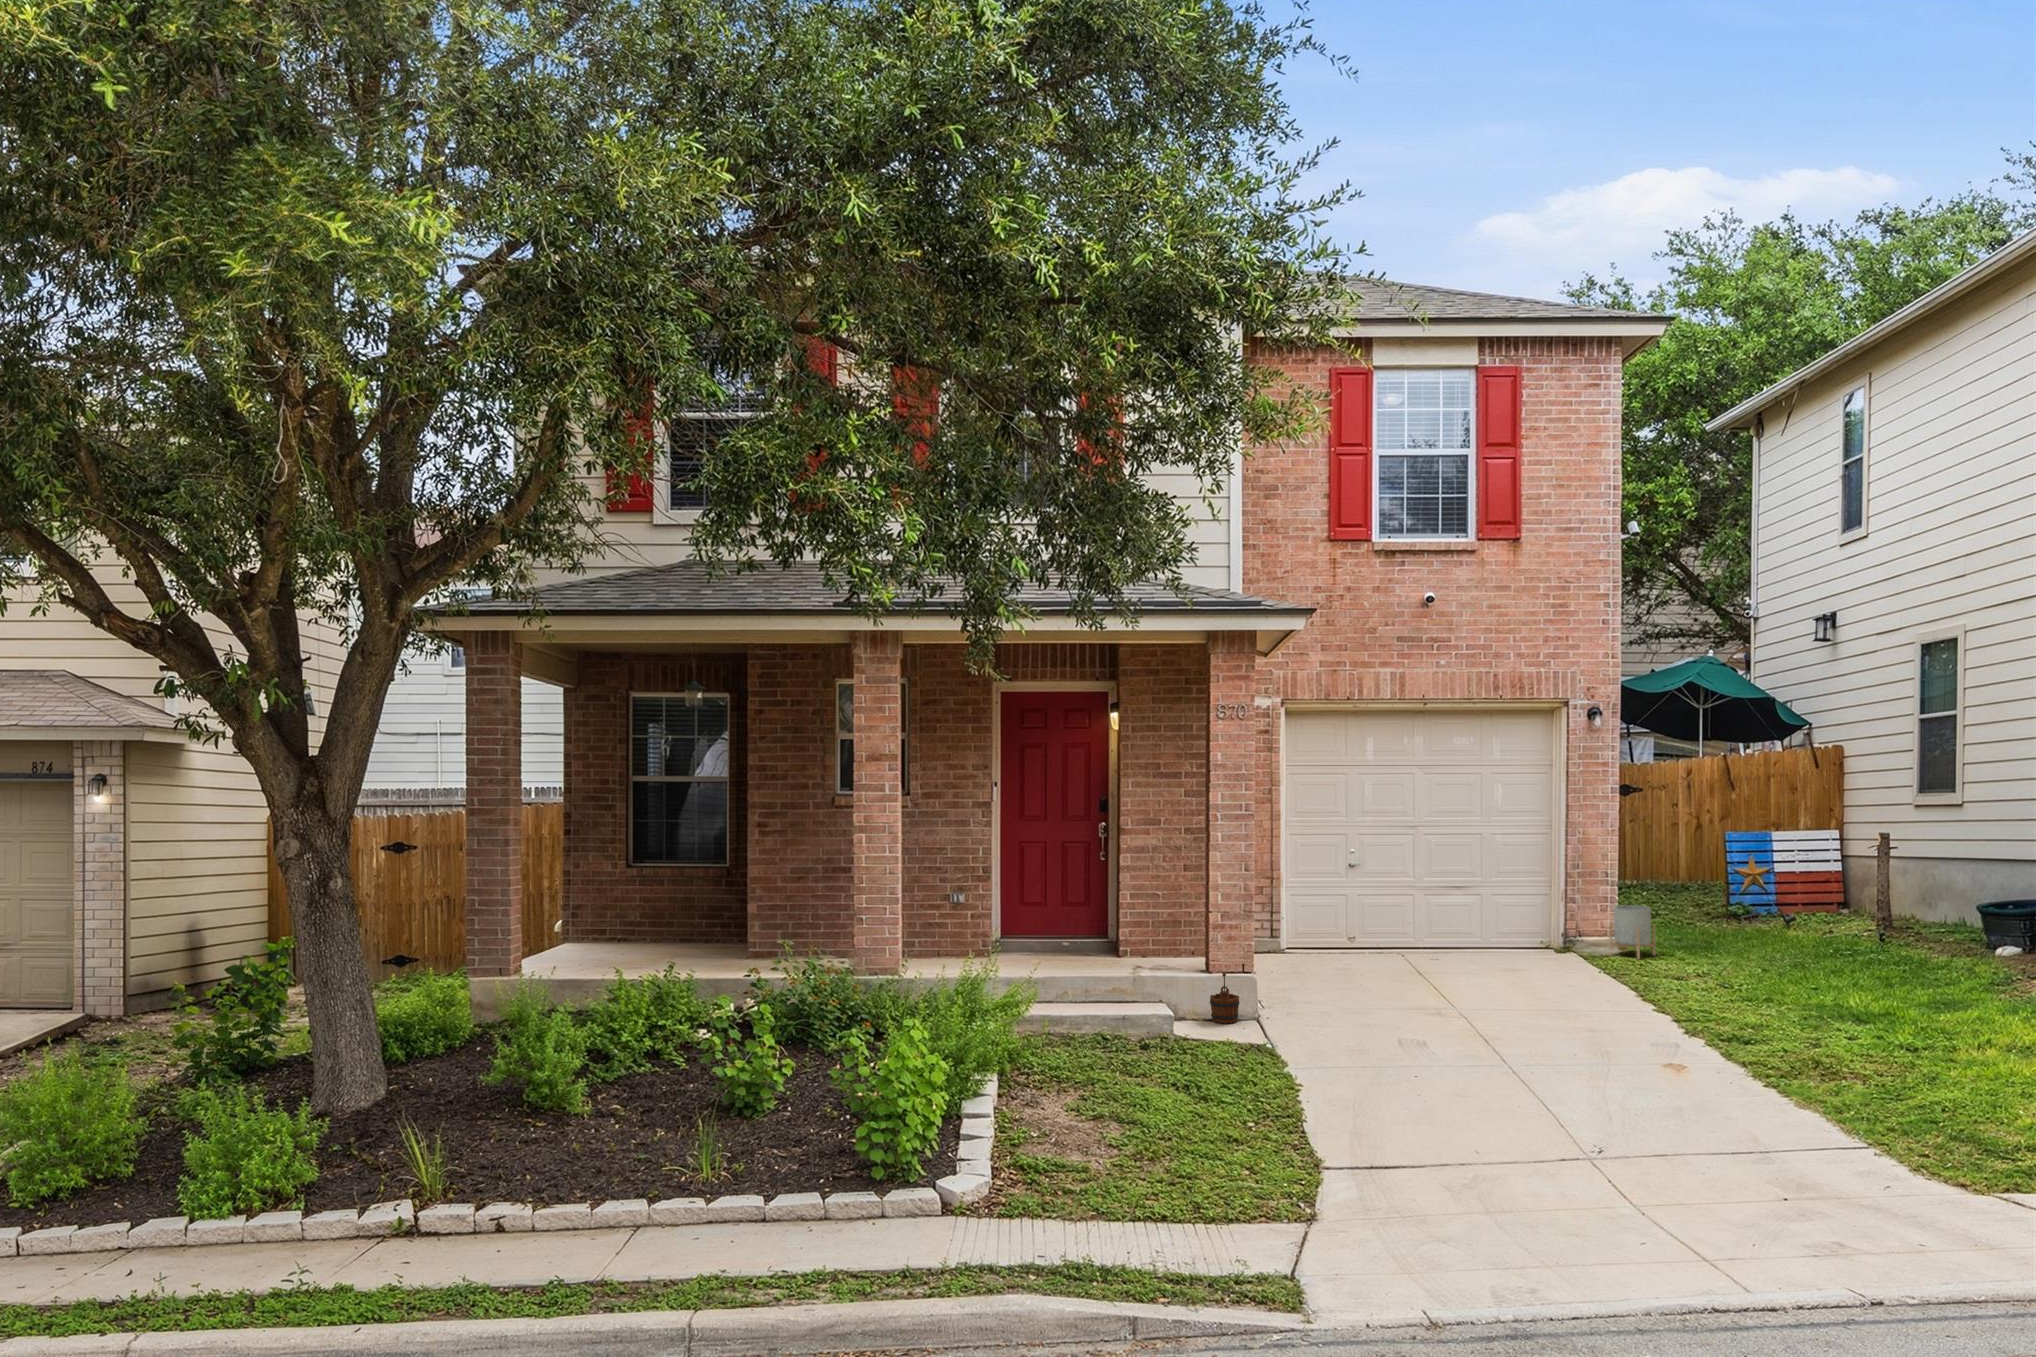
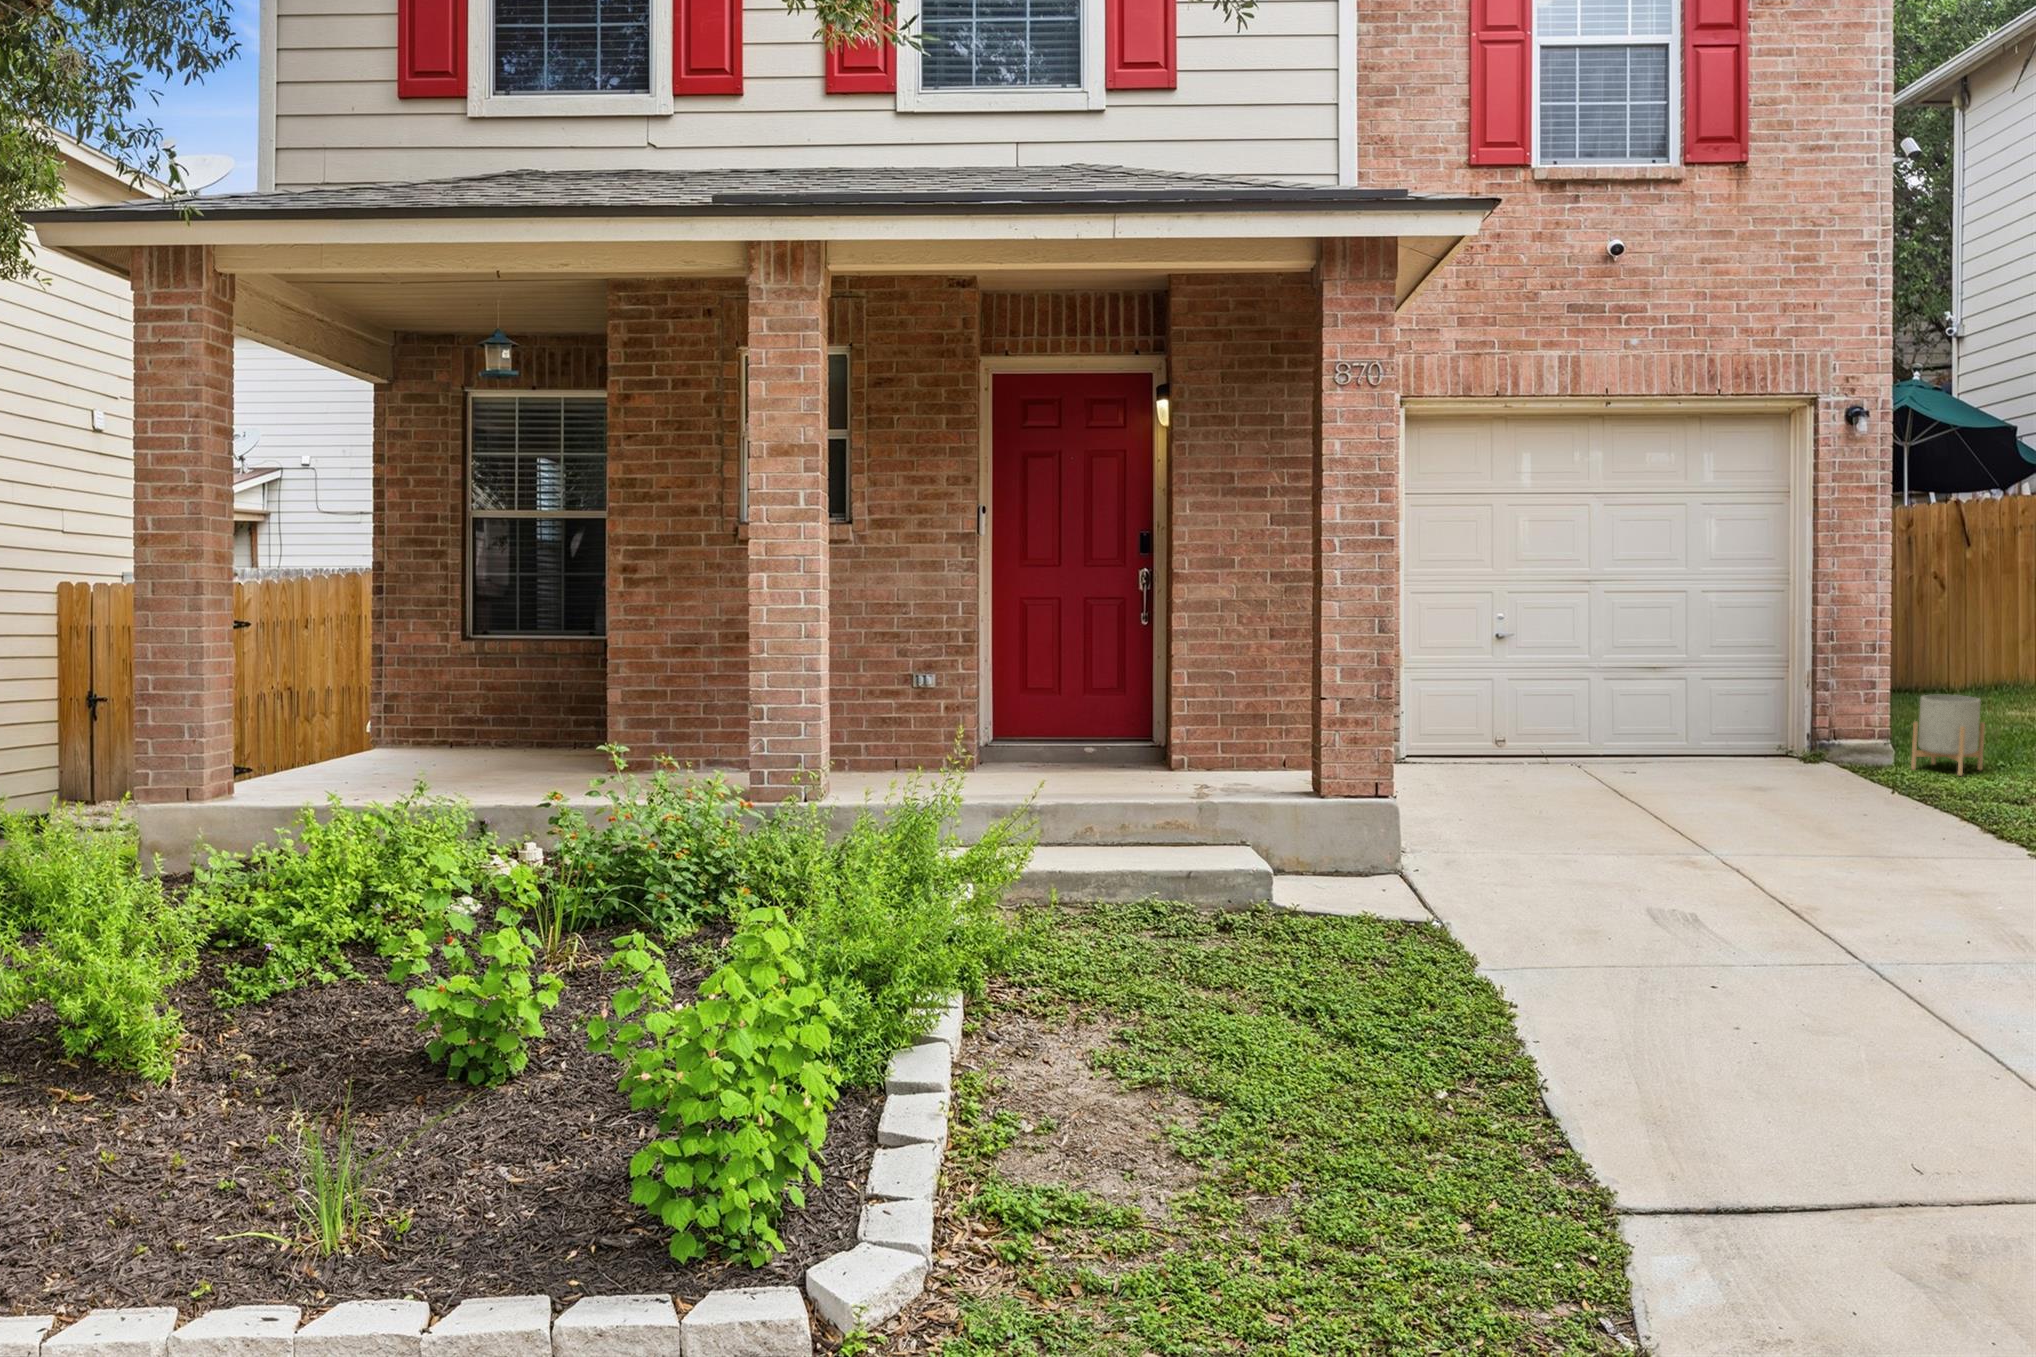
wooden bucket: present [1210,972,1240,1024] -> none [1326,800,1375,883]

